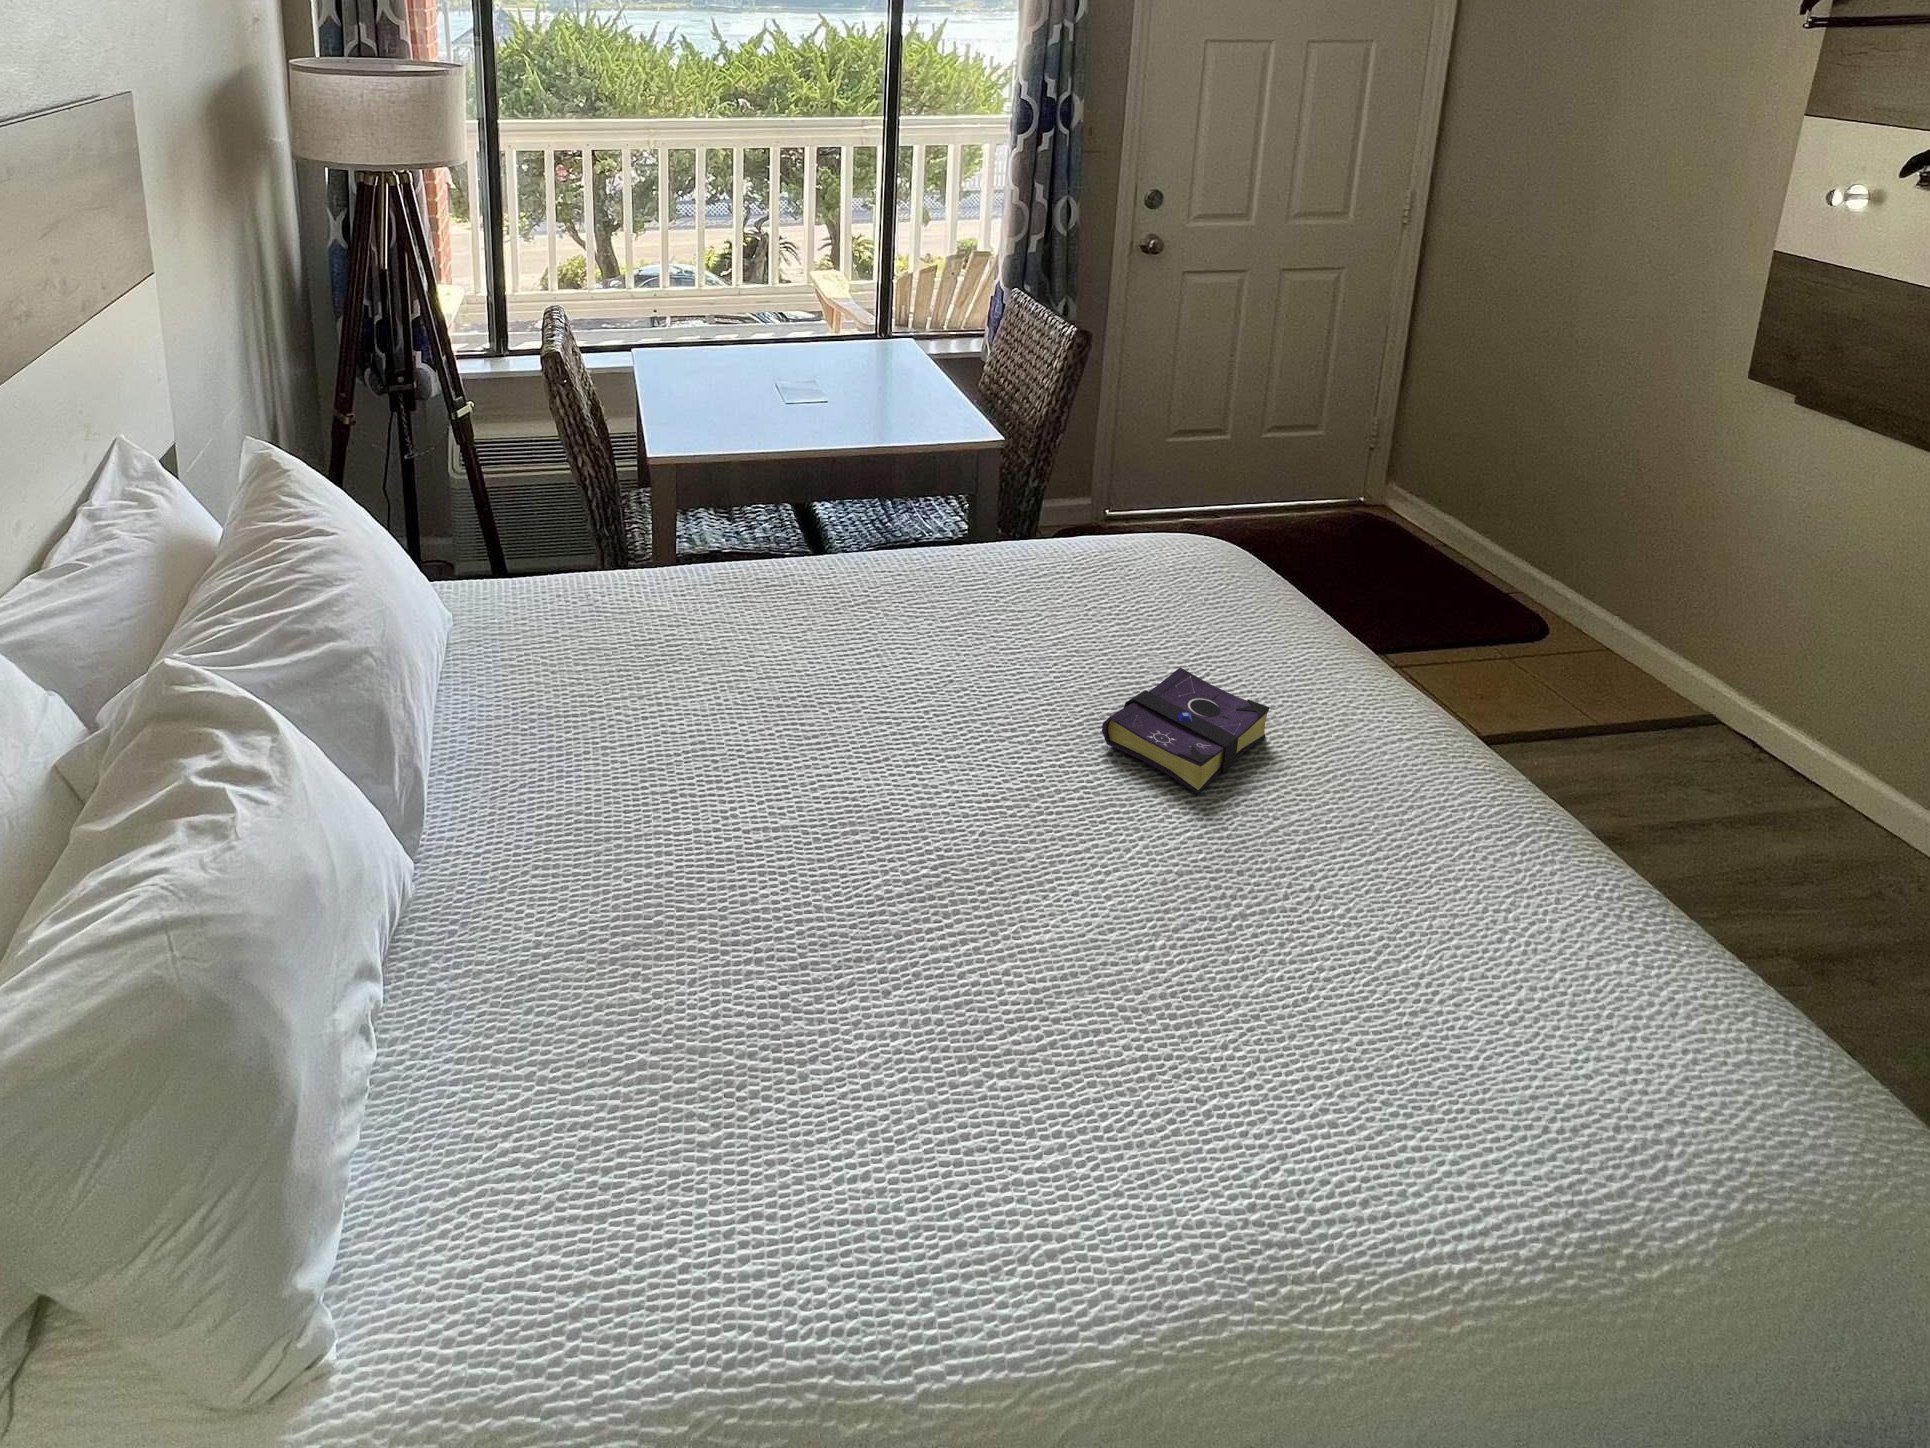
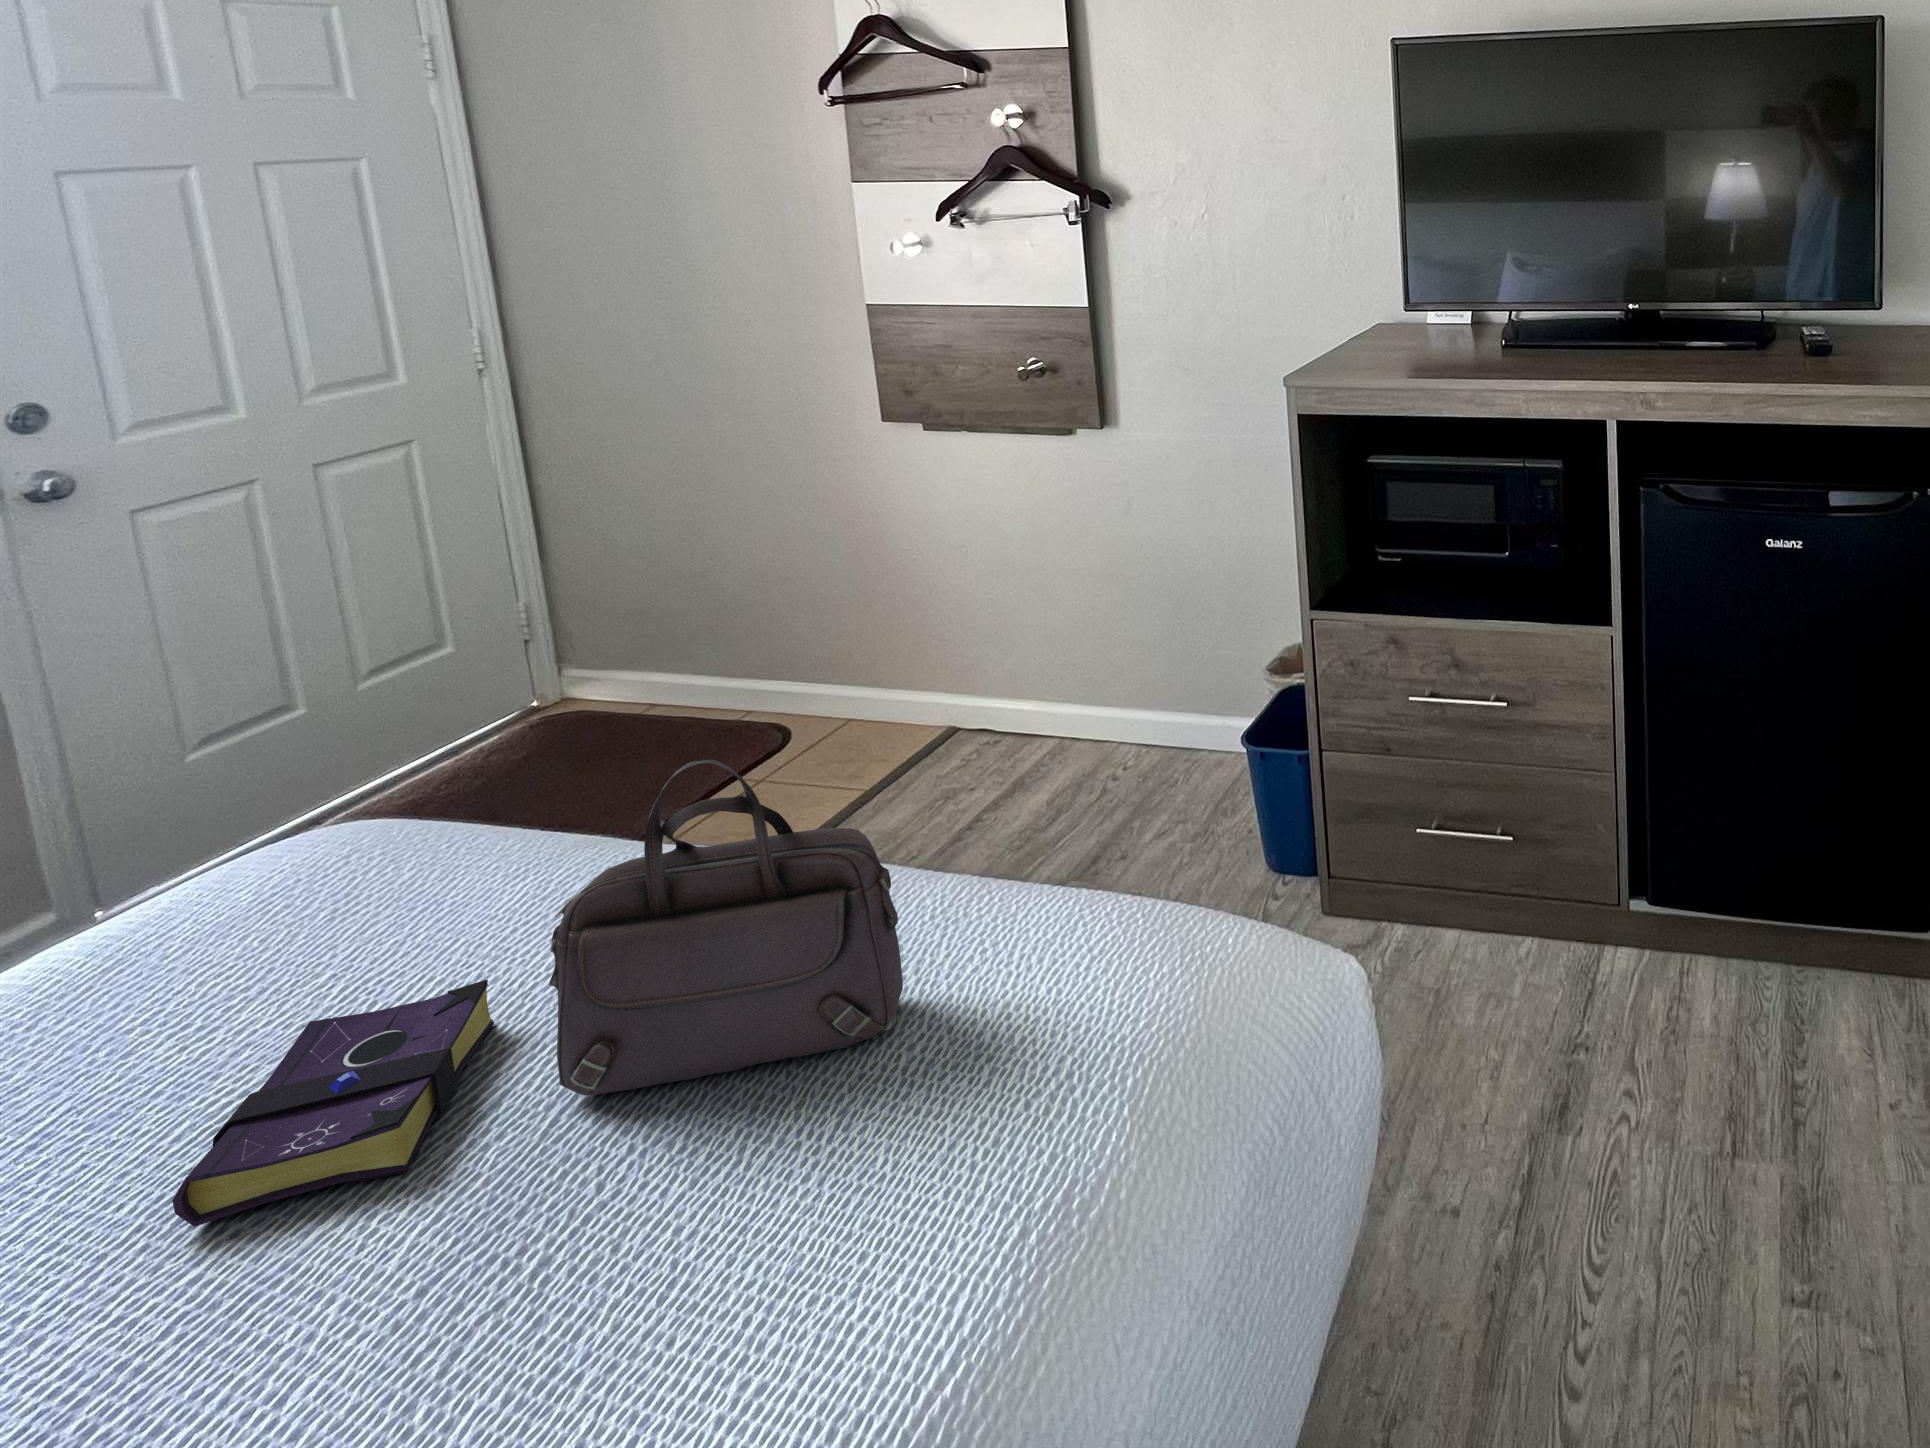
handbag: none [1287,649,1563,959] -> present [549,760,903,1096]

